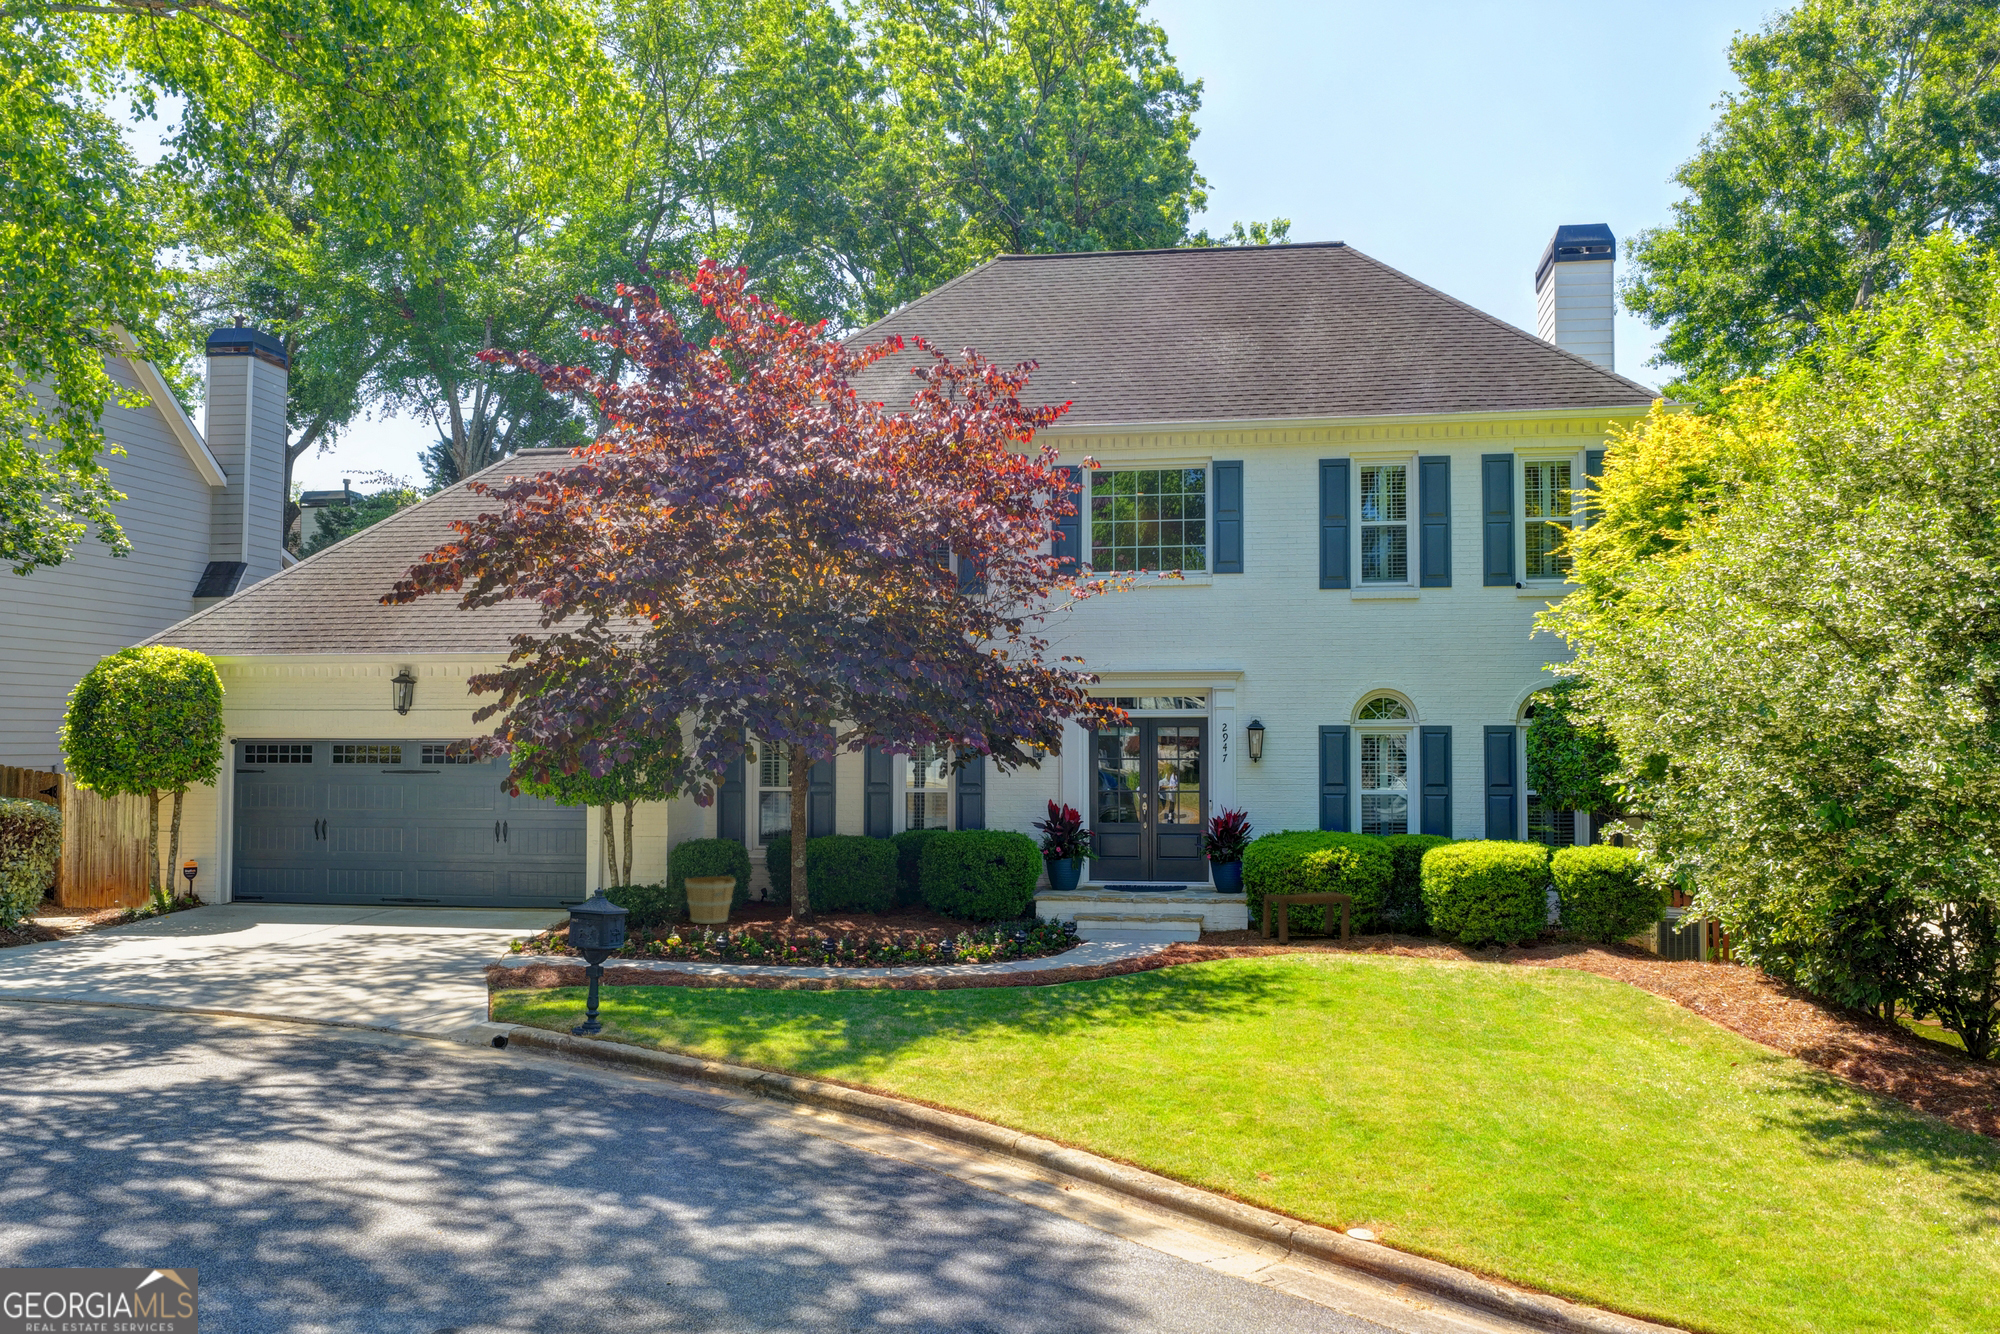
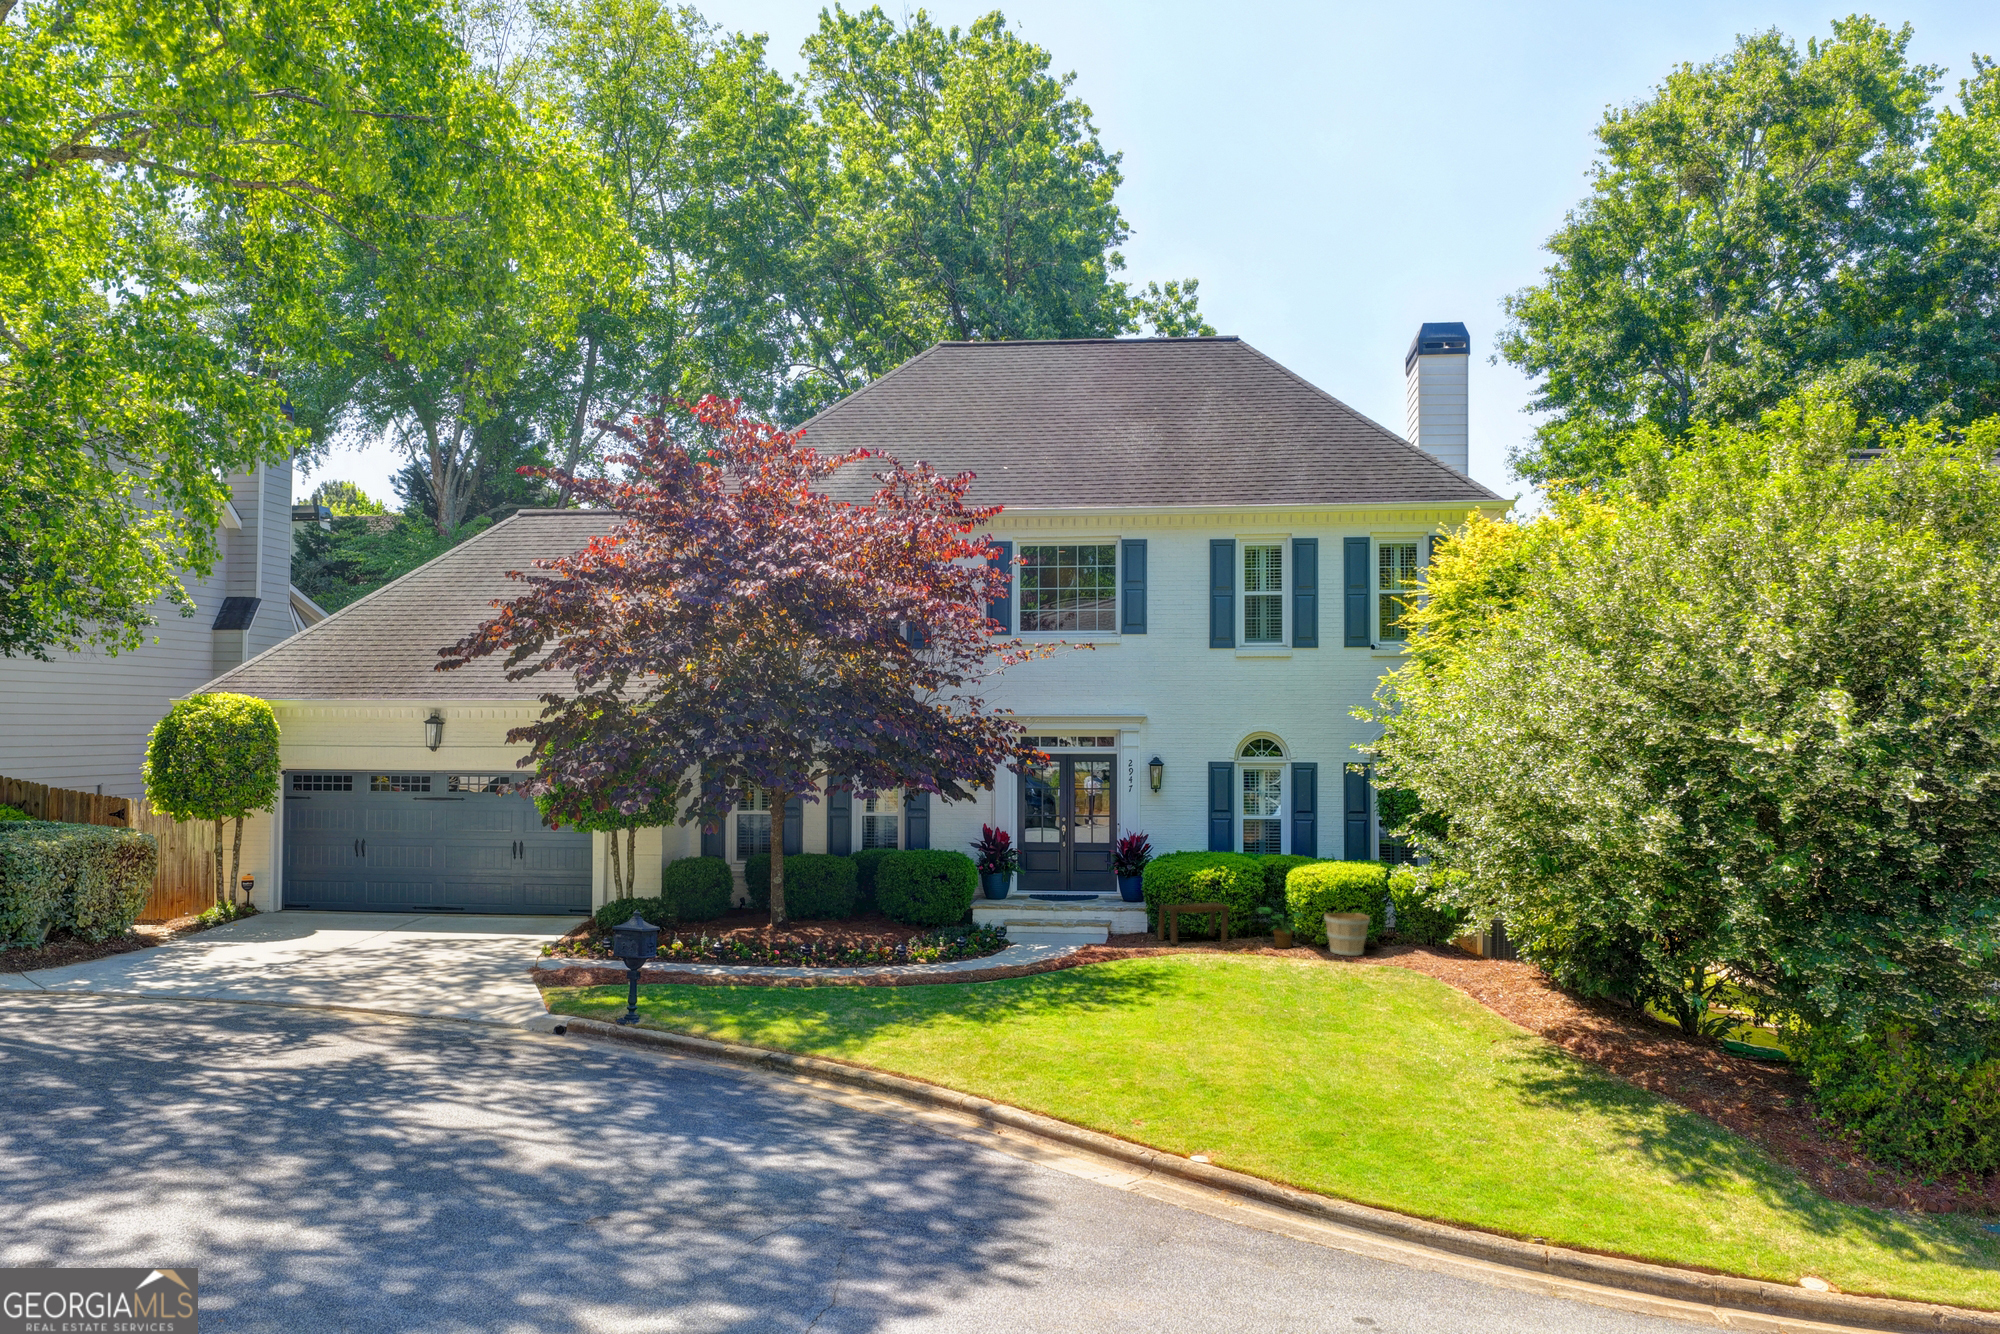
wooden bucket: present [685,876,736,924] -> present [1324,913,1370,956]
potted plant: none [1384,897,1448,948] -> present [1257,907,1305,948]

